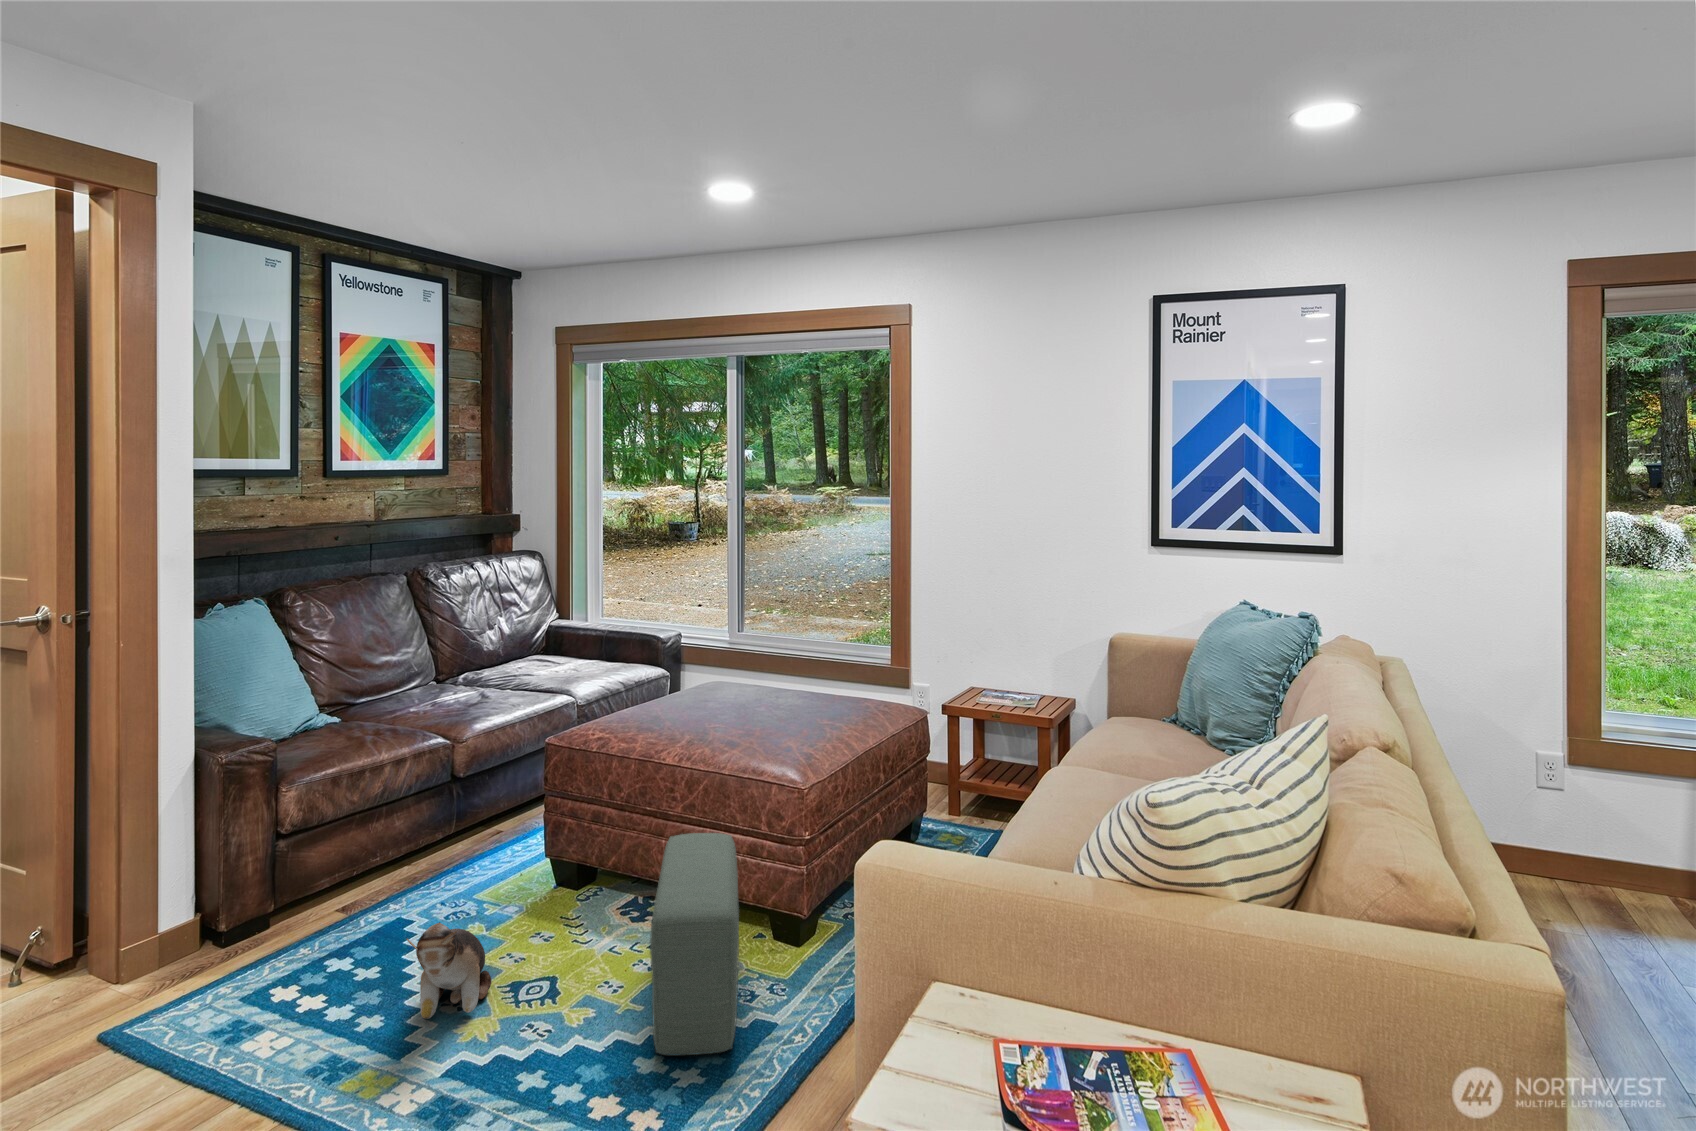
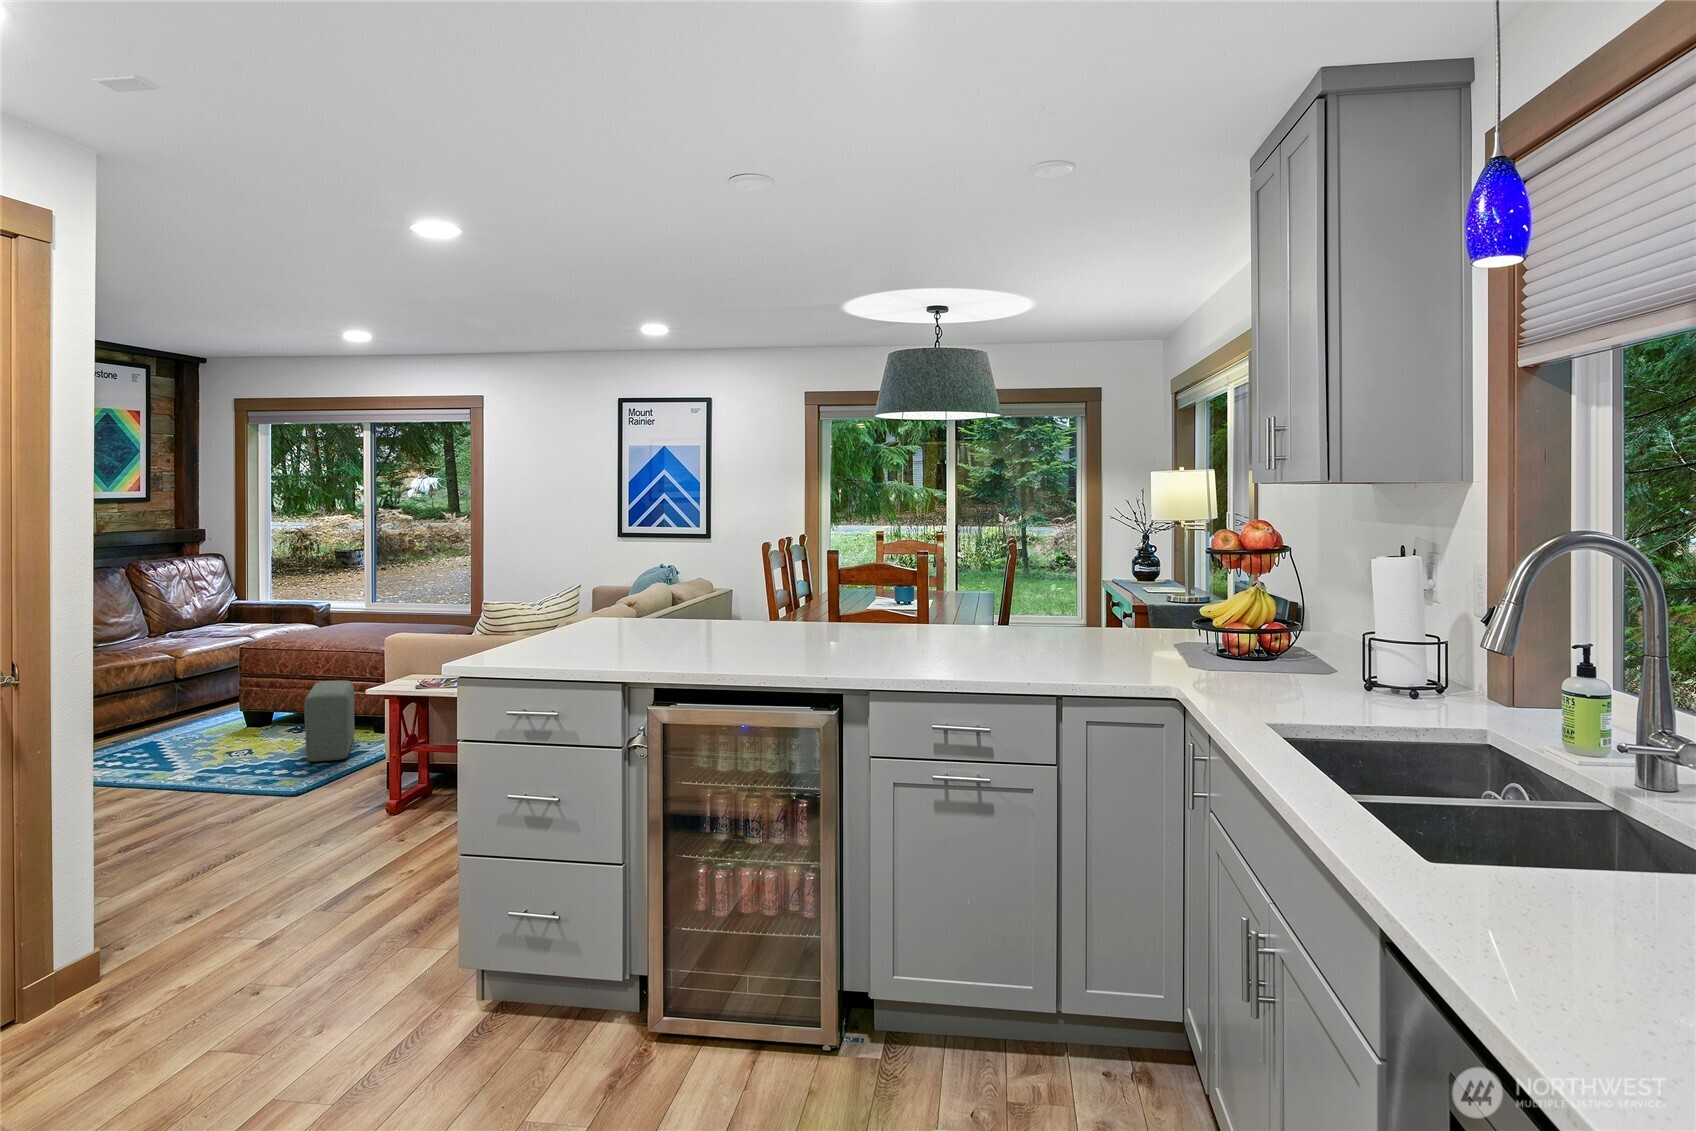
plush toy: present [407,922,491,1019] -> none [173,714,216,764]

